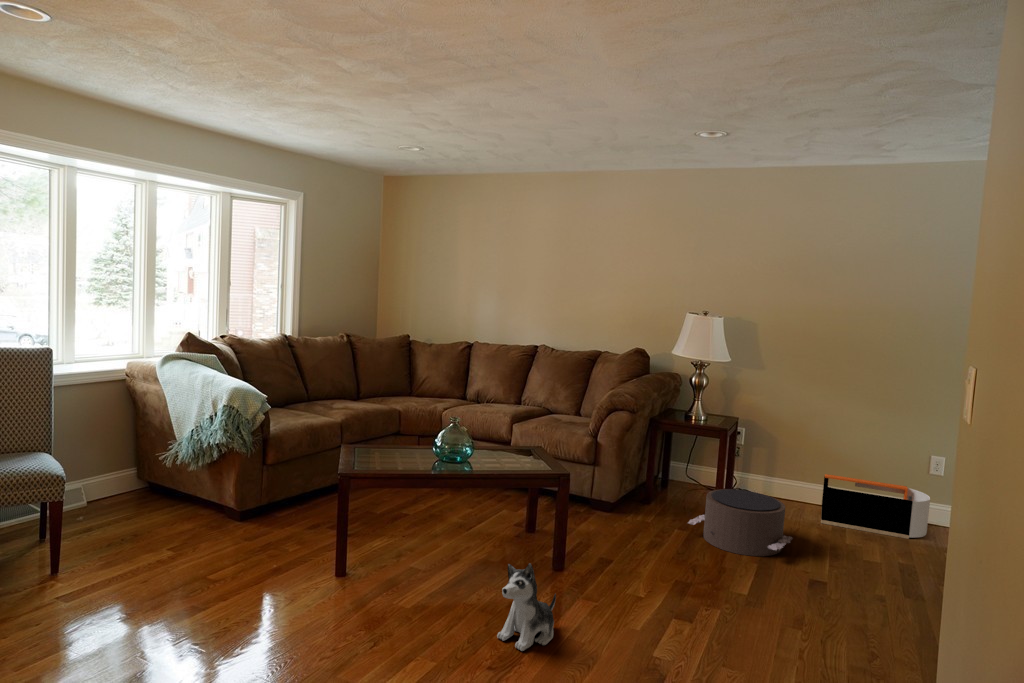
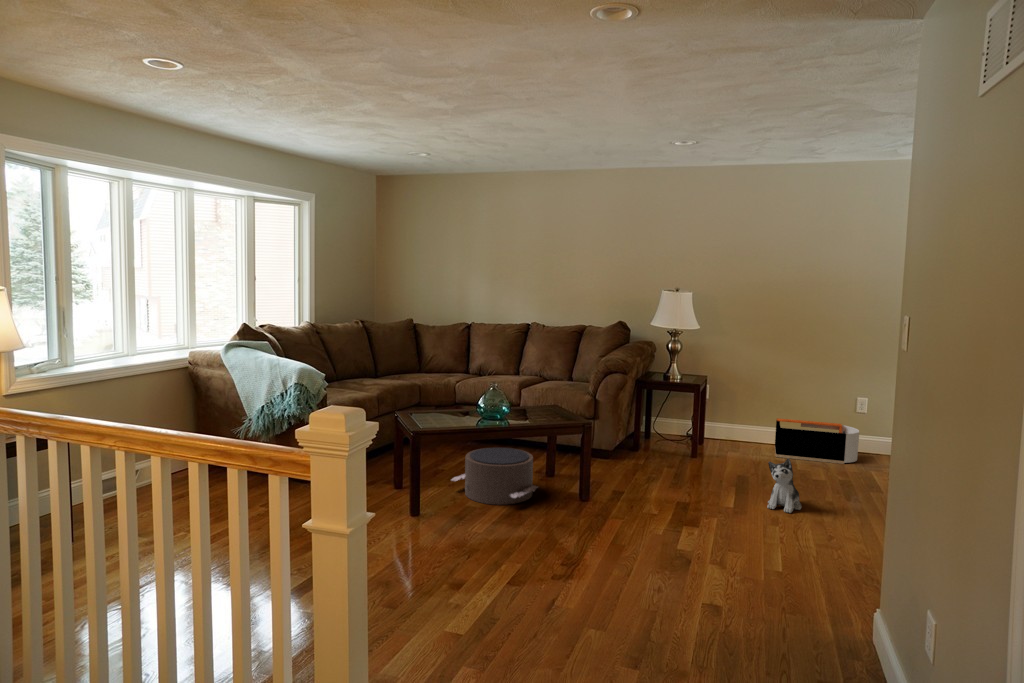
pouf: present [688,489,793,556] -> present [451,448,538,505]
plush toy: present [497,563,556,651] -> present [767,458,801,513]

